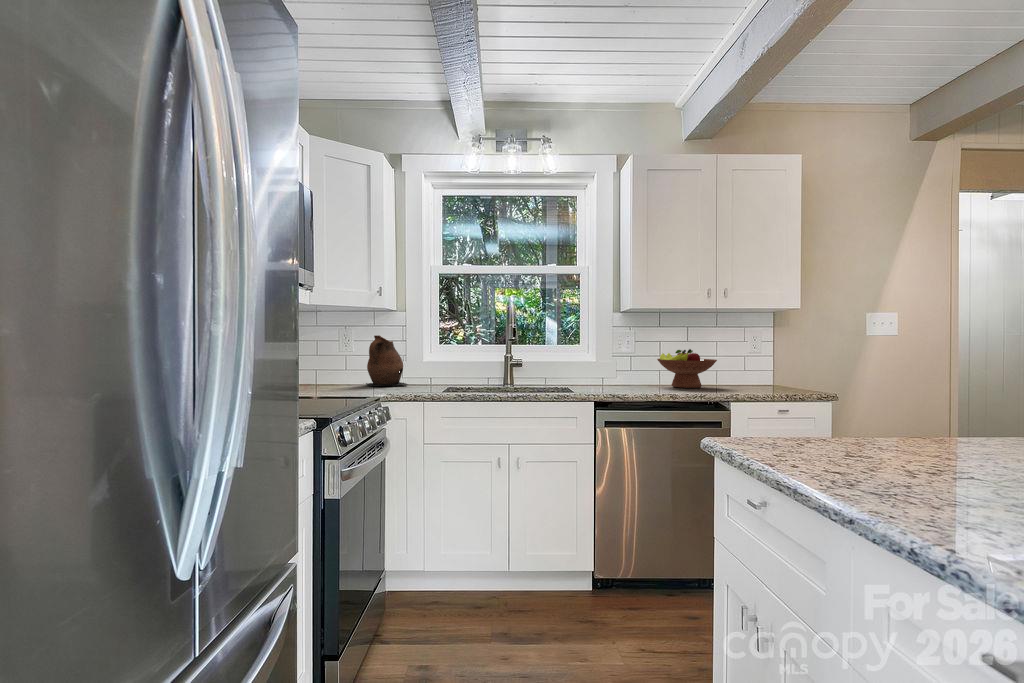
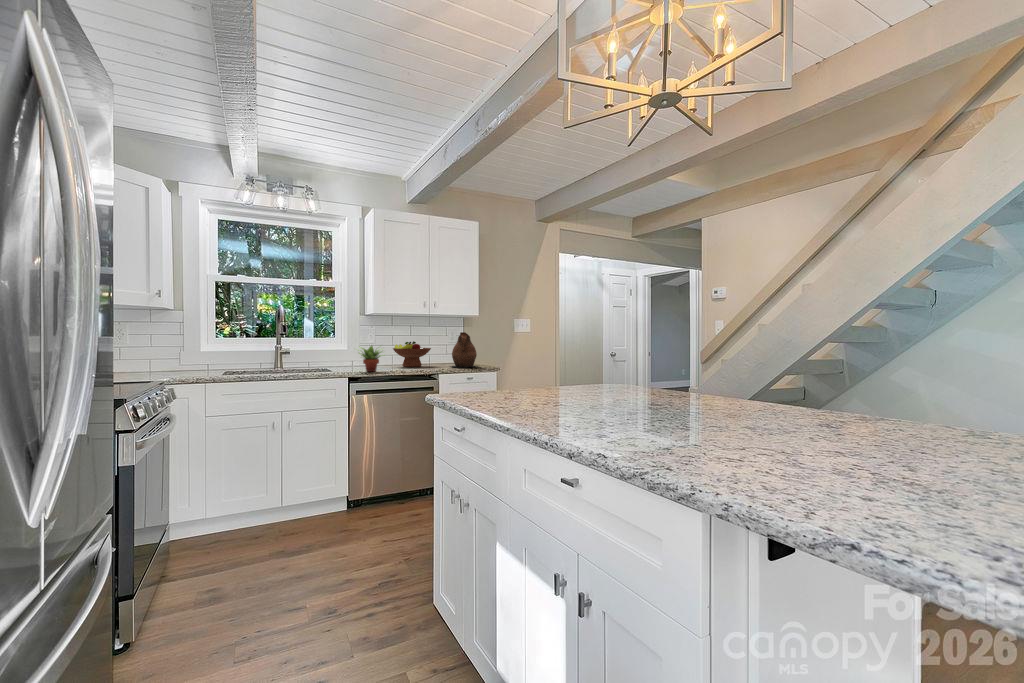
ceramic pitcher: present [366,335,408,386] -> present [450,332,478,368]
succulent plant: none [603,354,649,395] -> present [359,345,382,372]

